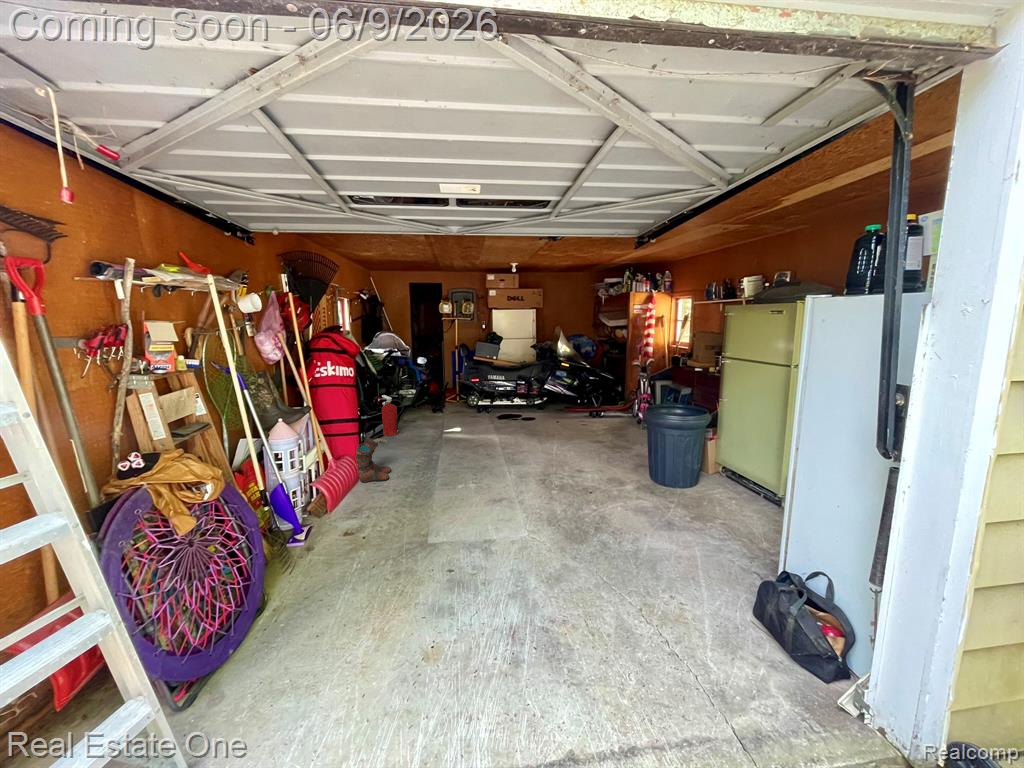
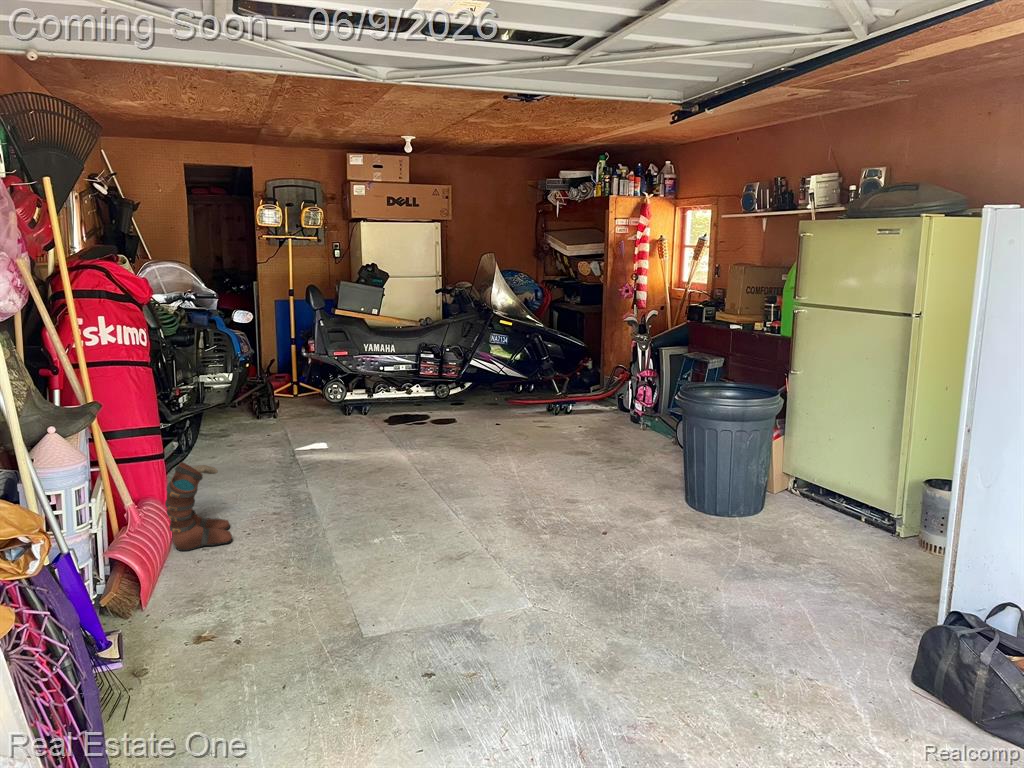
fire extinguisher: present [382,395,403,436] -> none [166,384,218,464]

